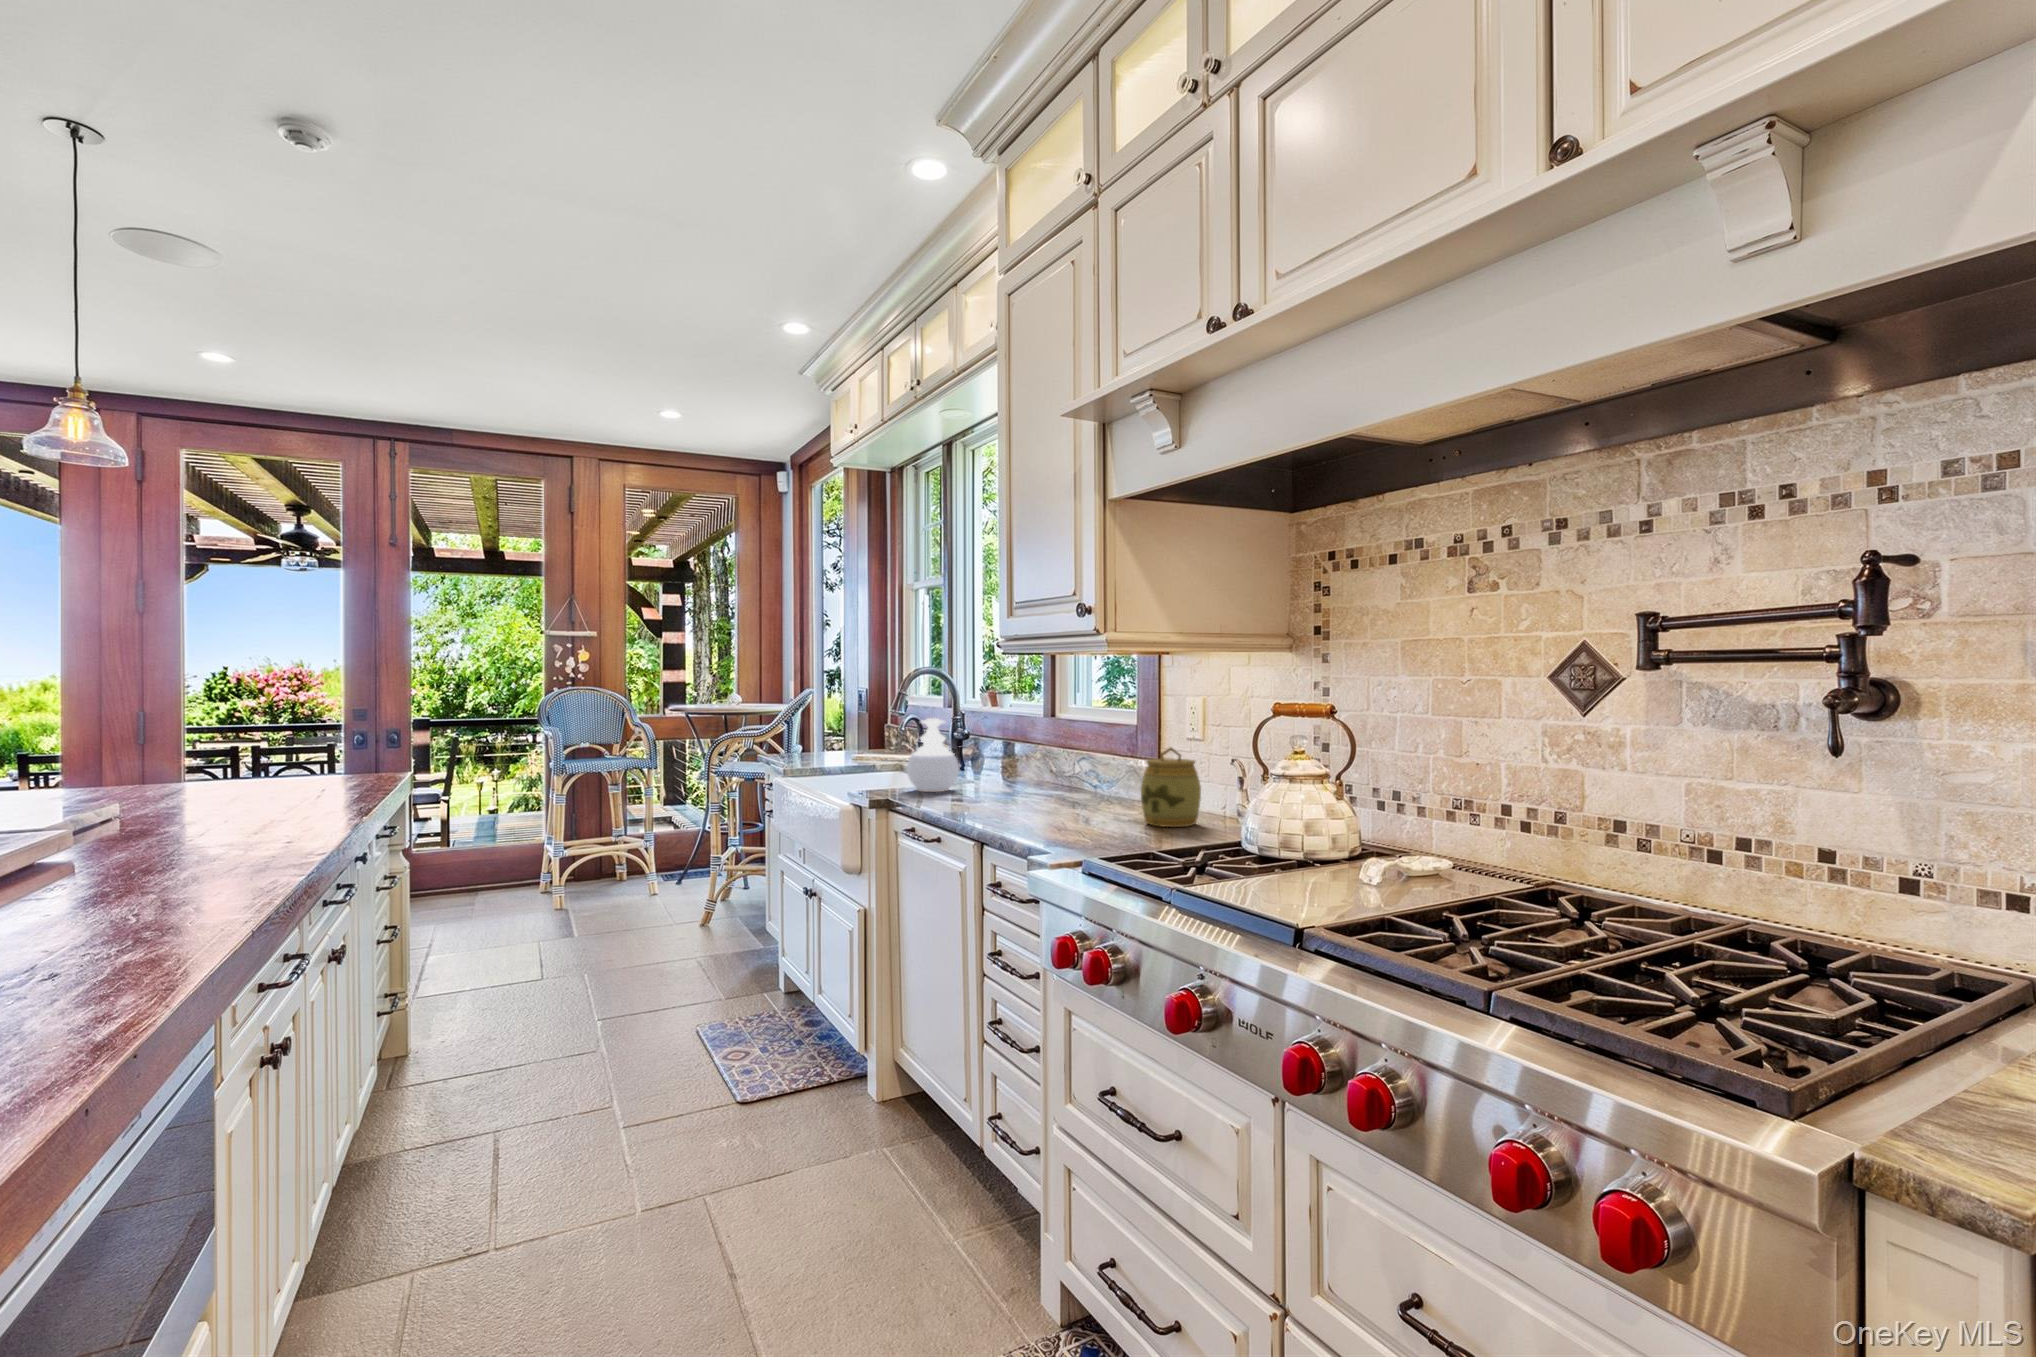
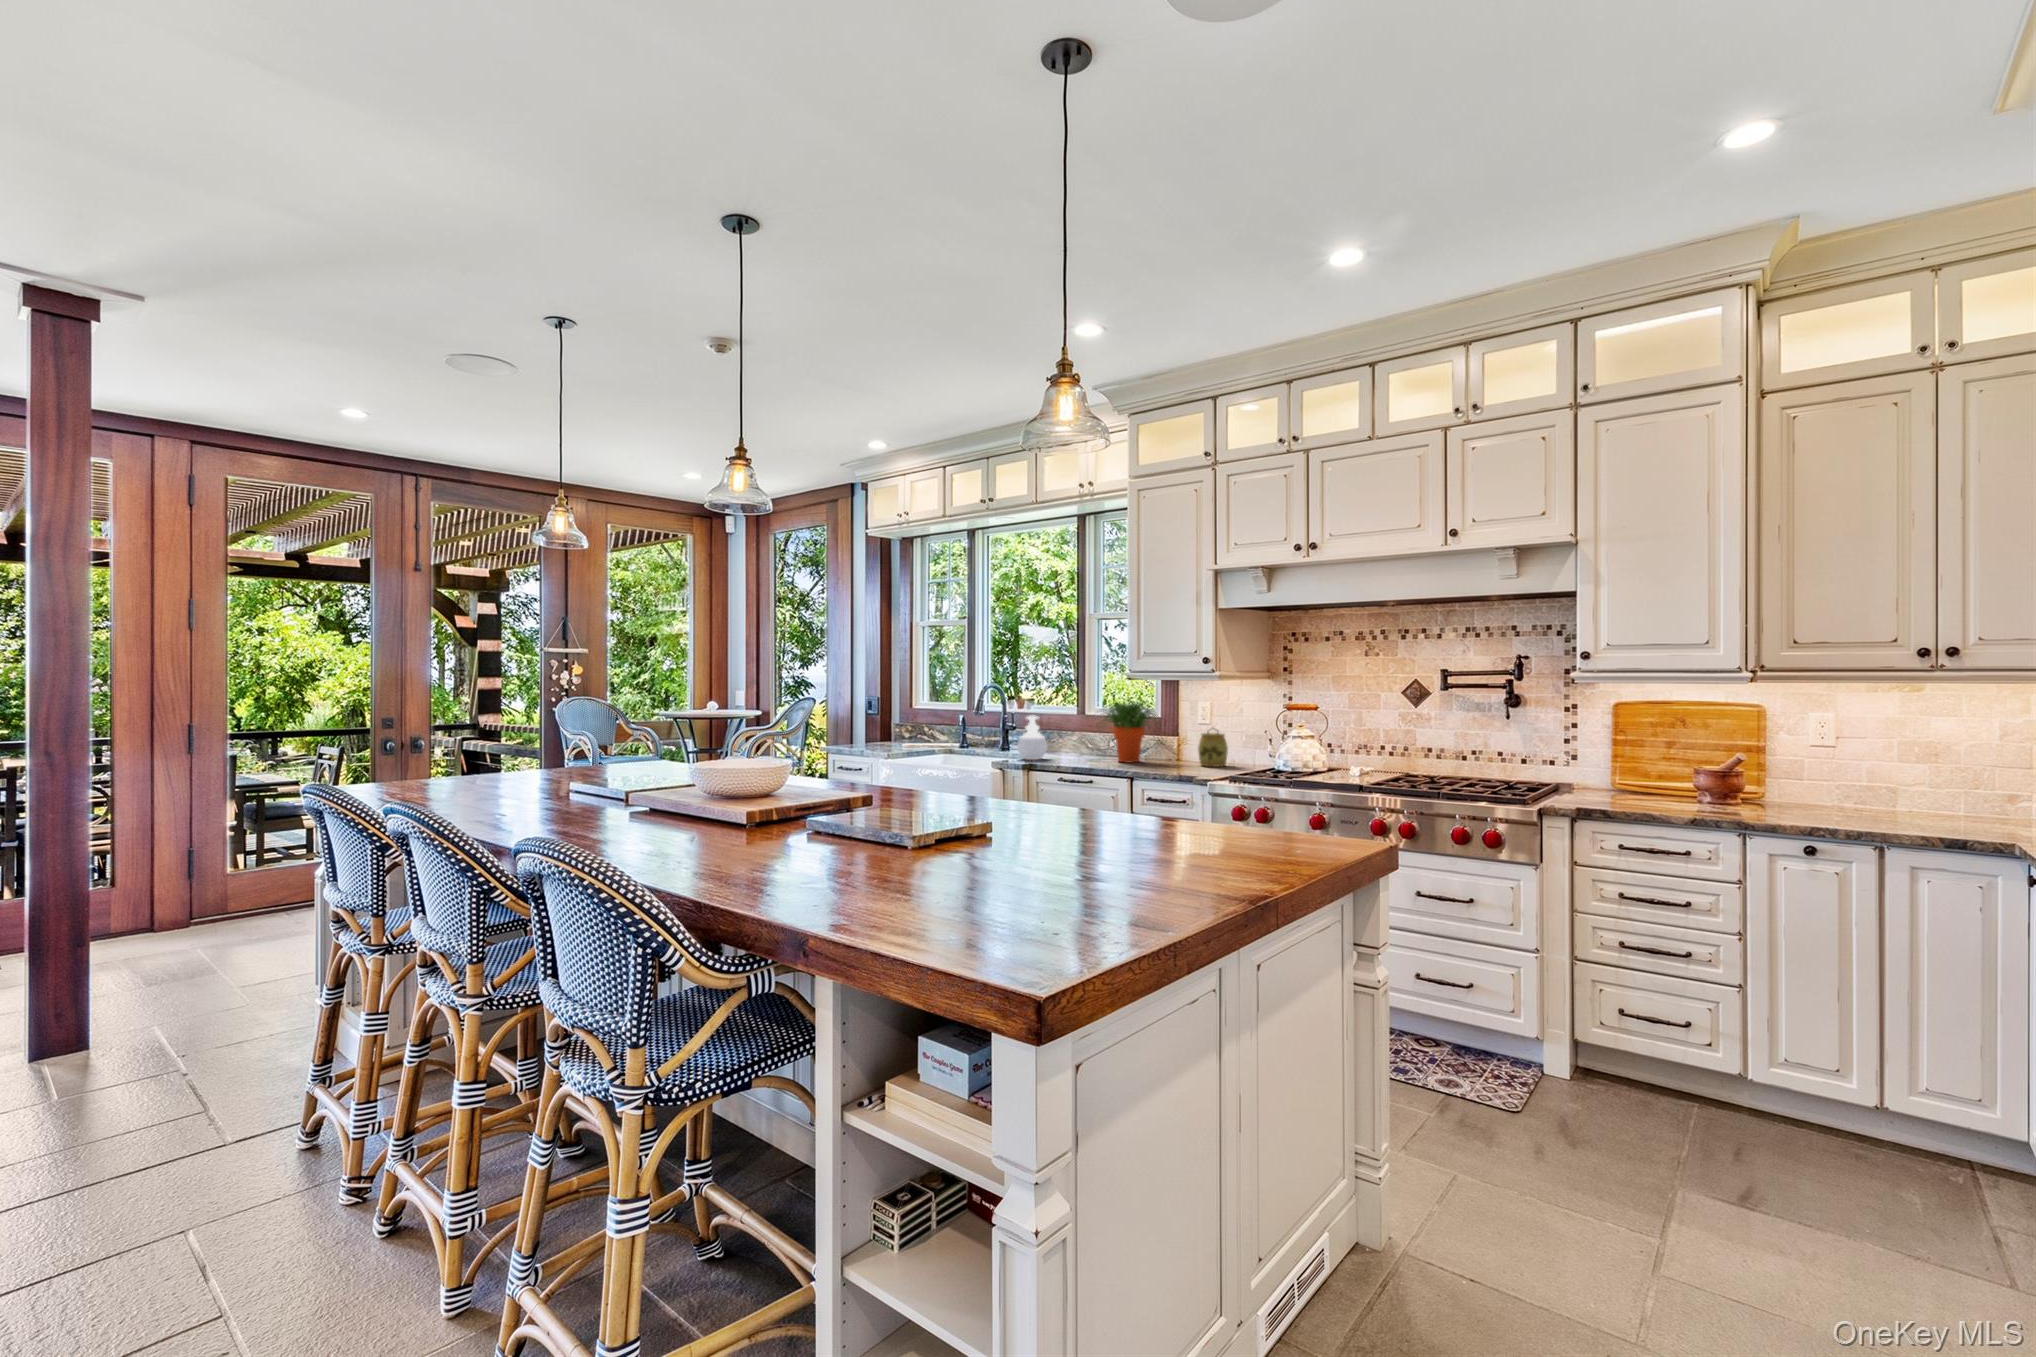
potted plant: none [993,694,1121,807] -> present [1093,701,1159,763]

